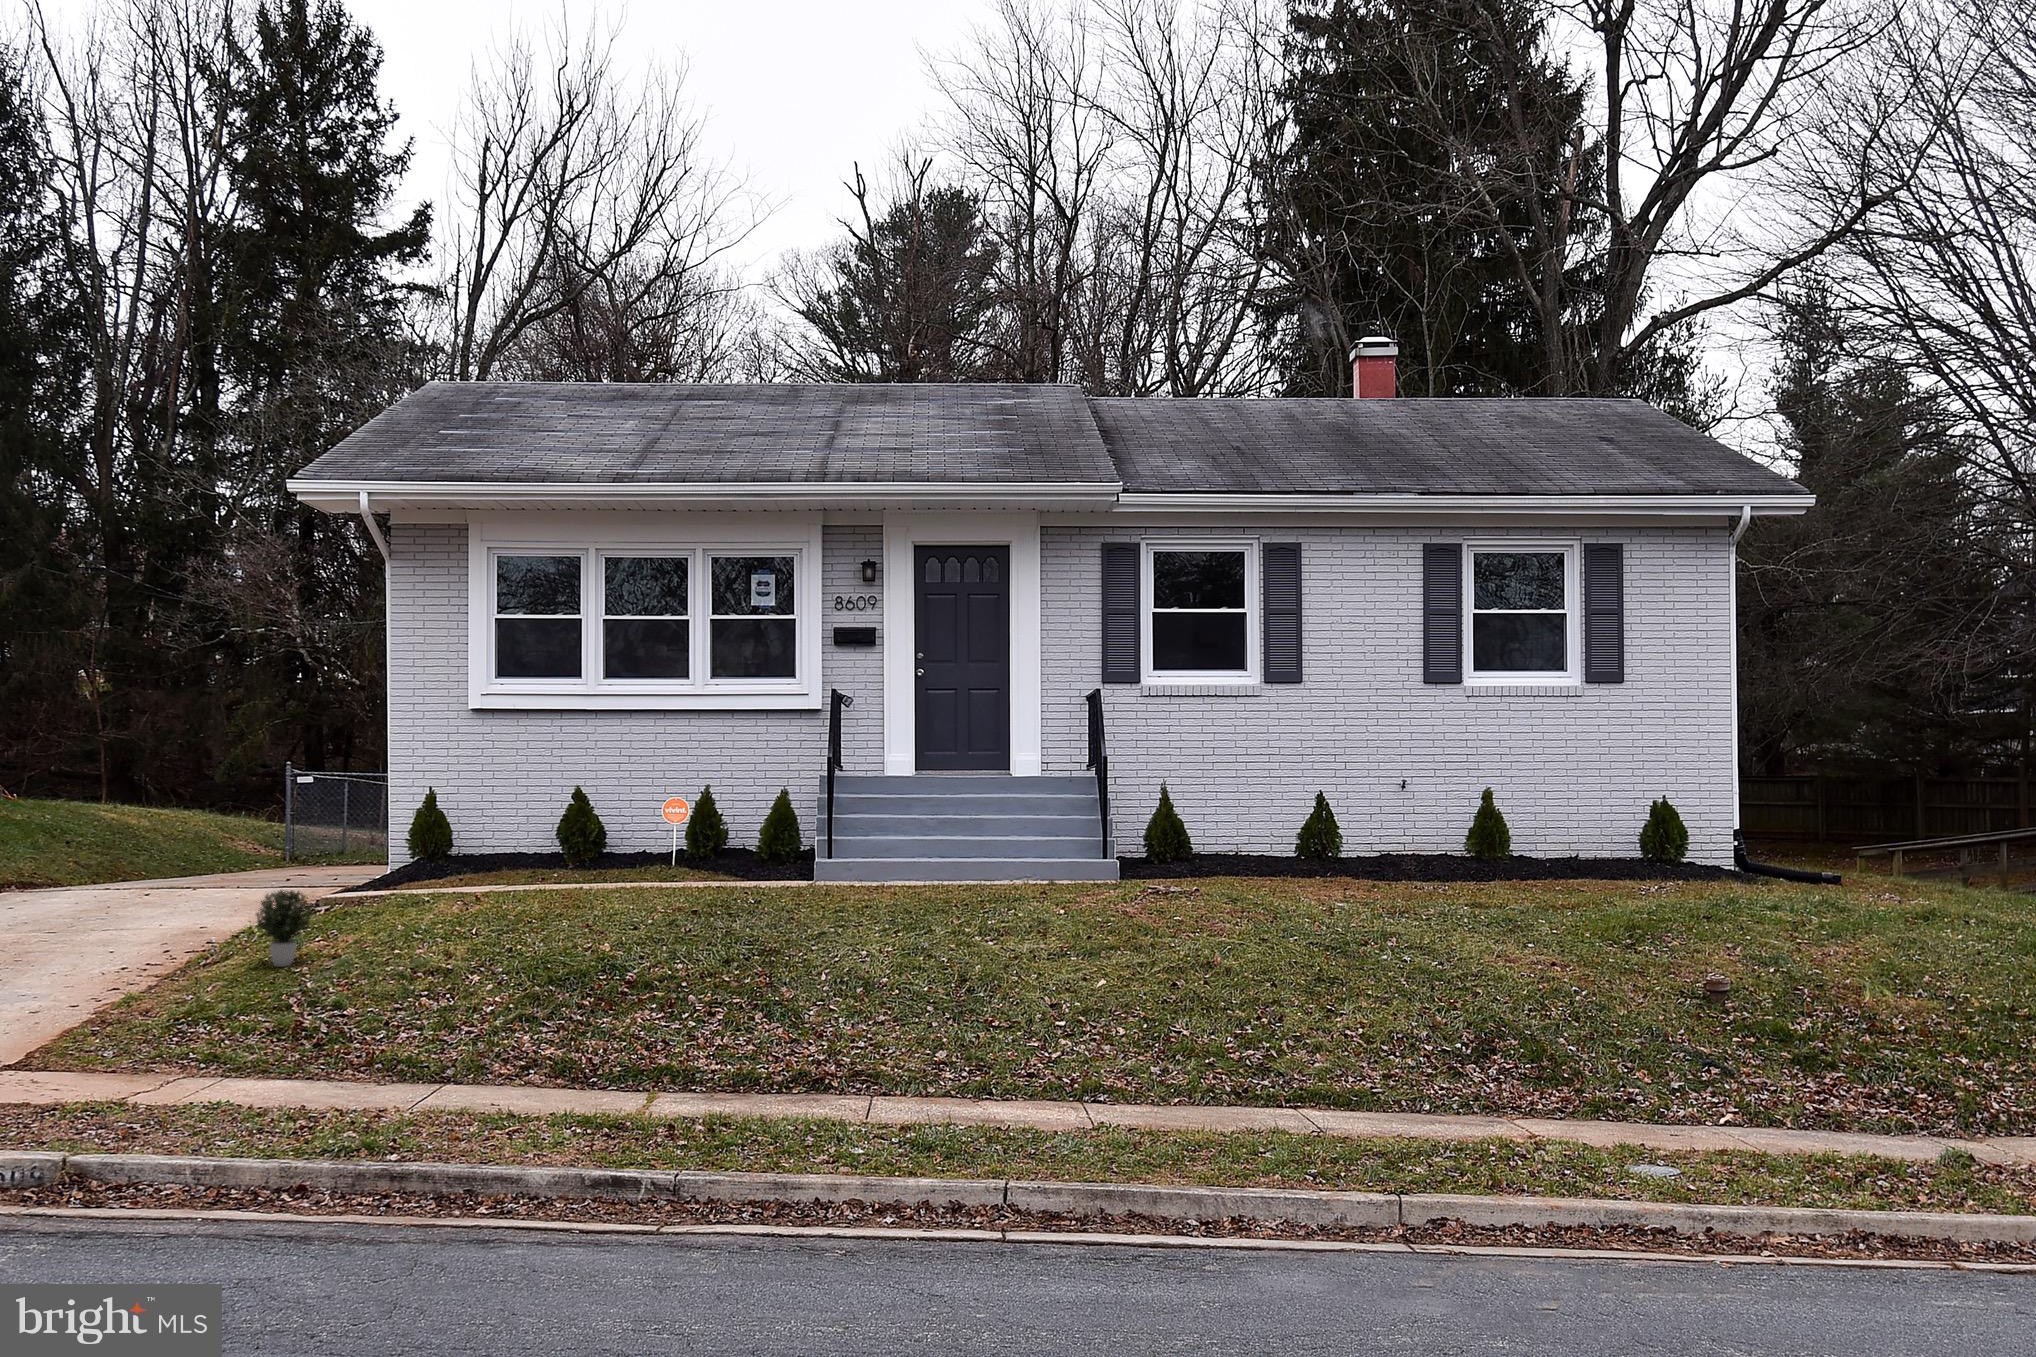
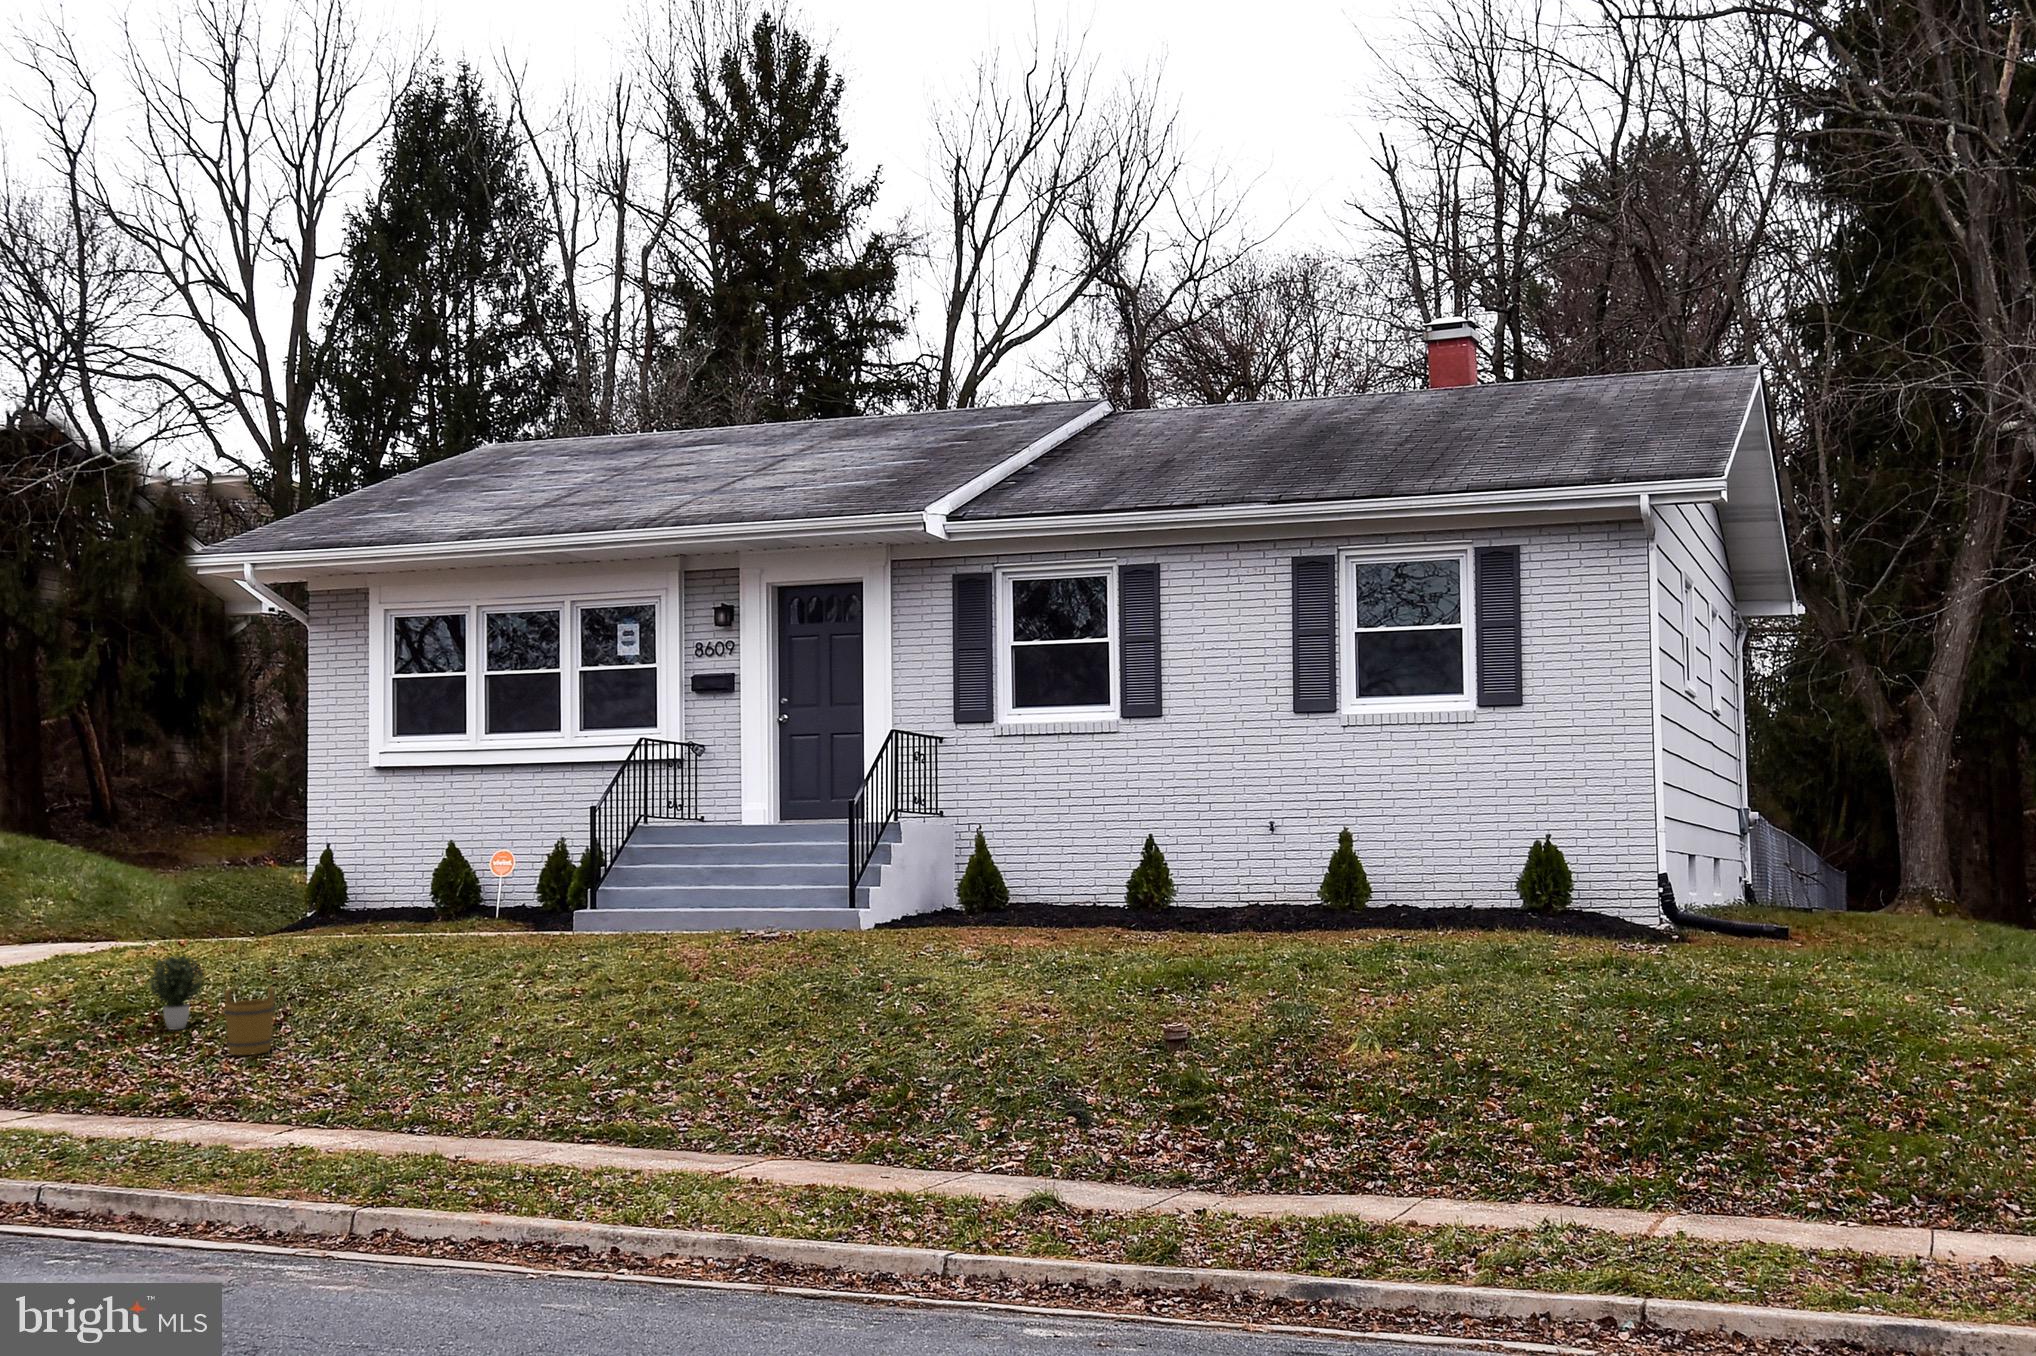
bucket: none [324,927,380,998] -> present [224,987,275,1055]

